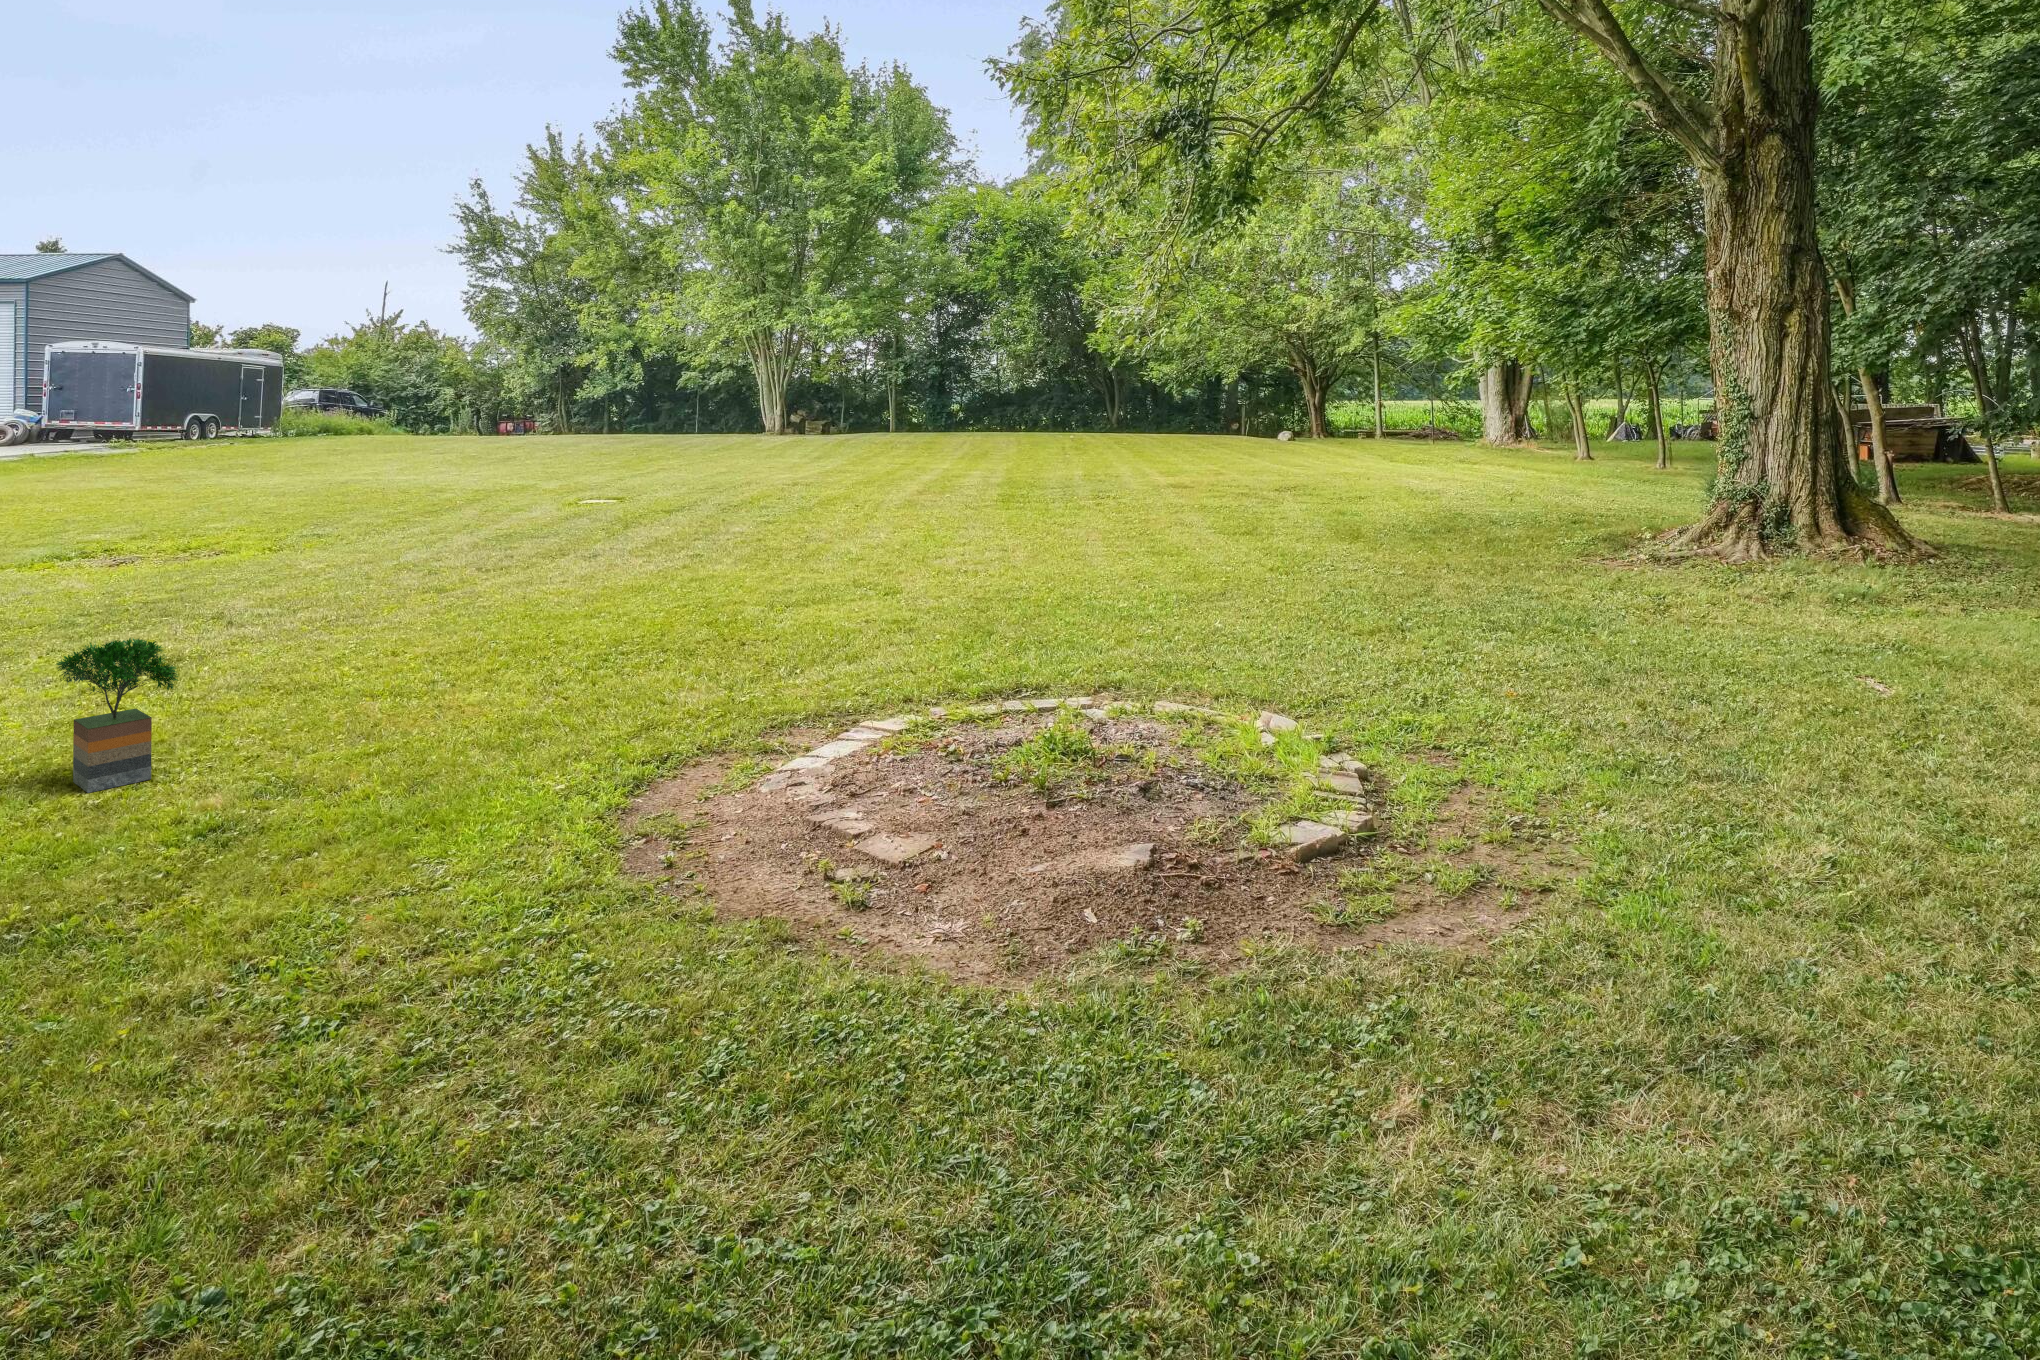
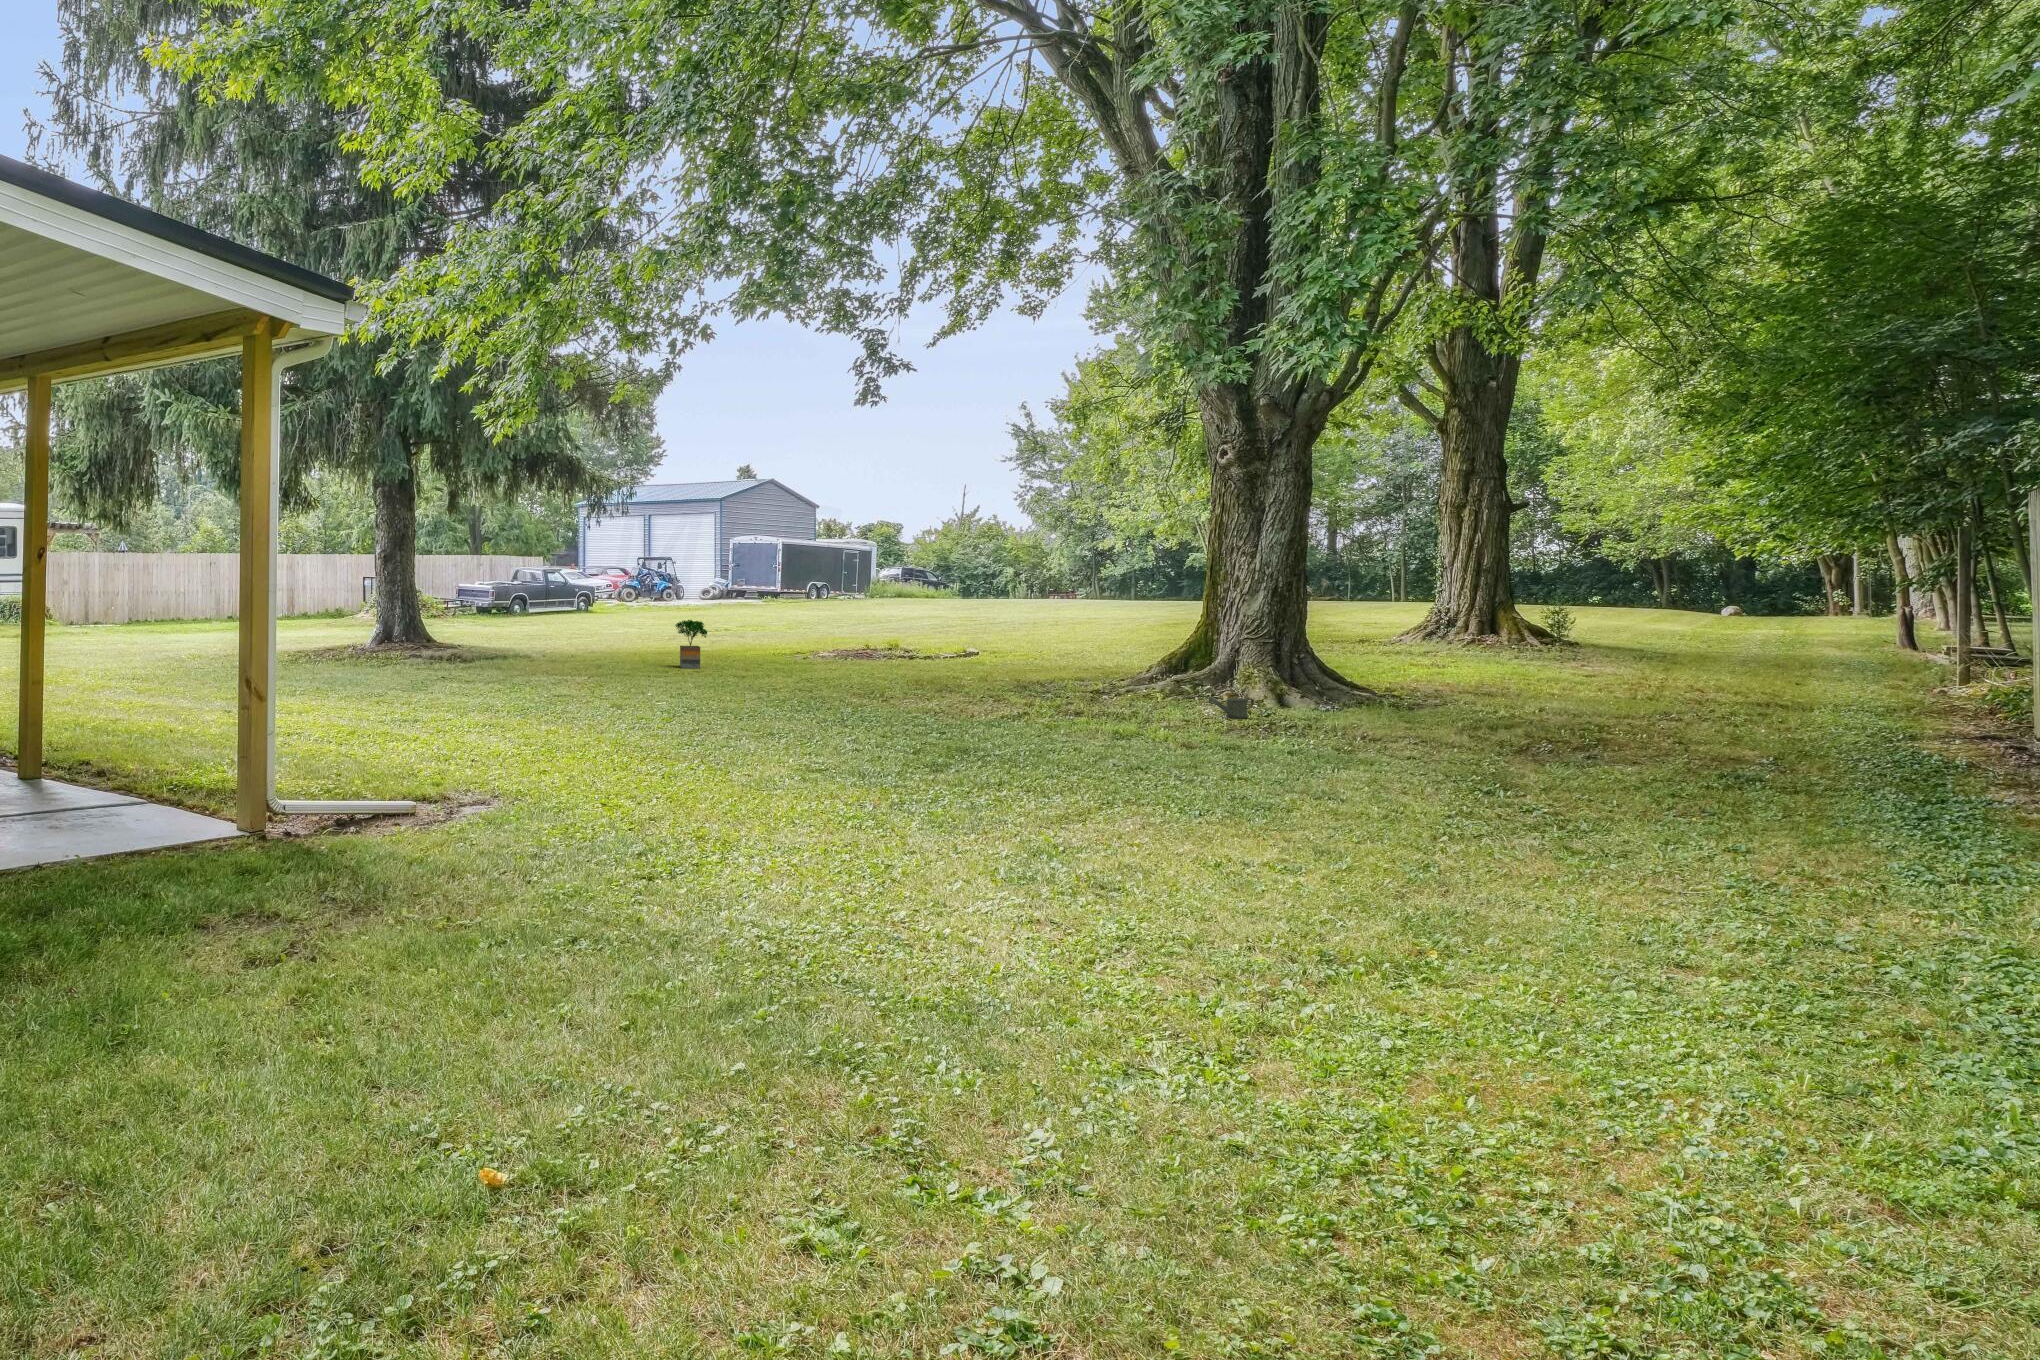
watering can: none [1579,739,1621,792] -> present [1209,697,1254,718]

